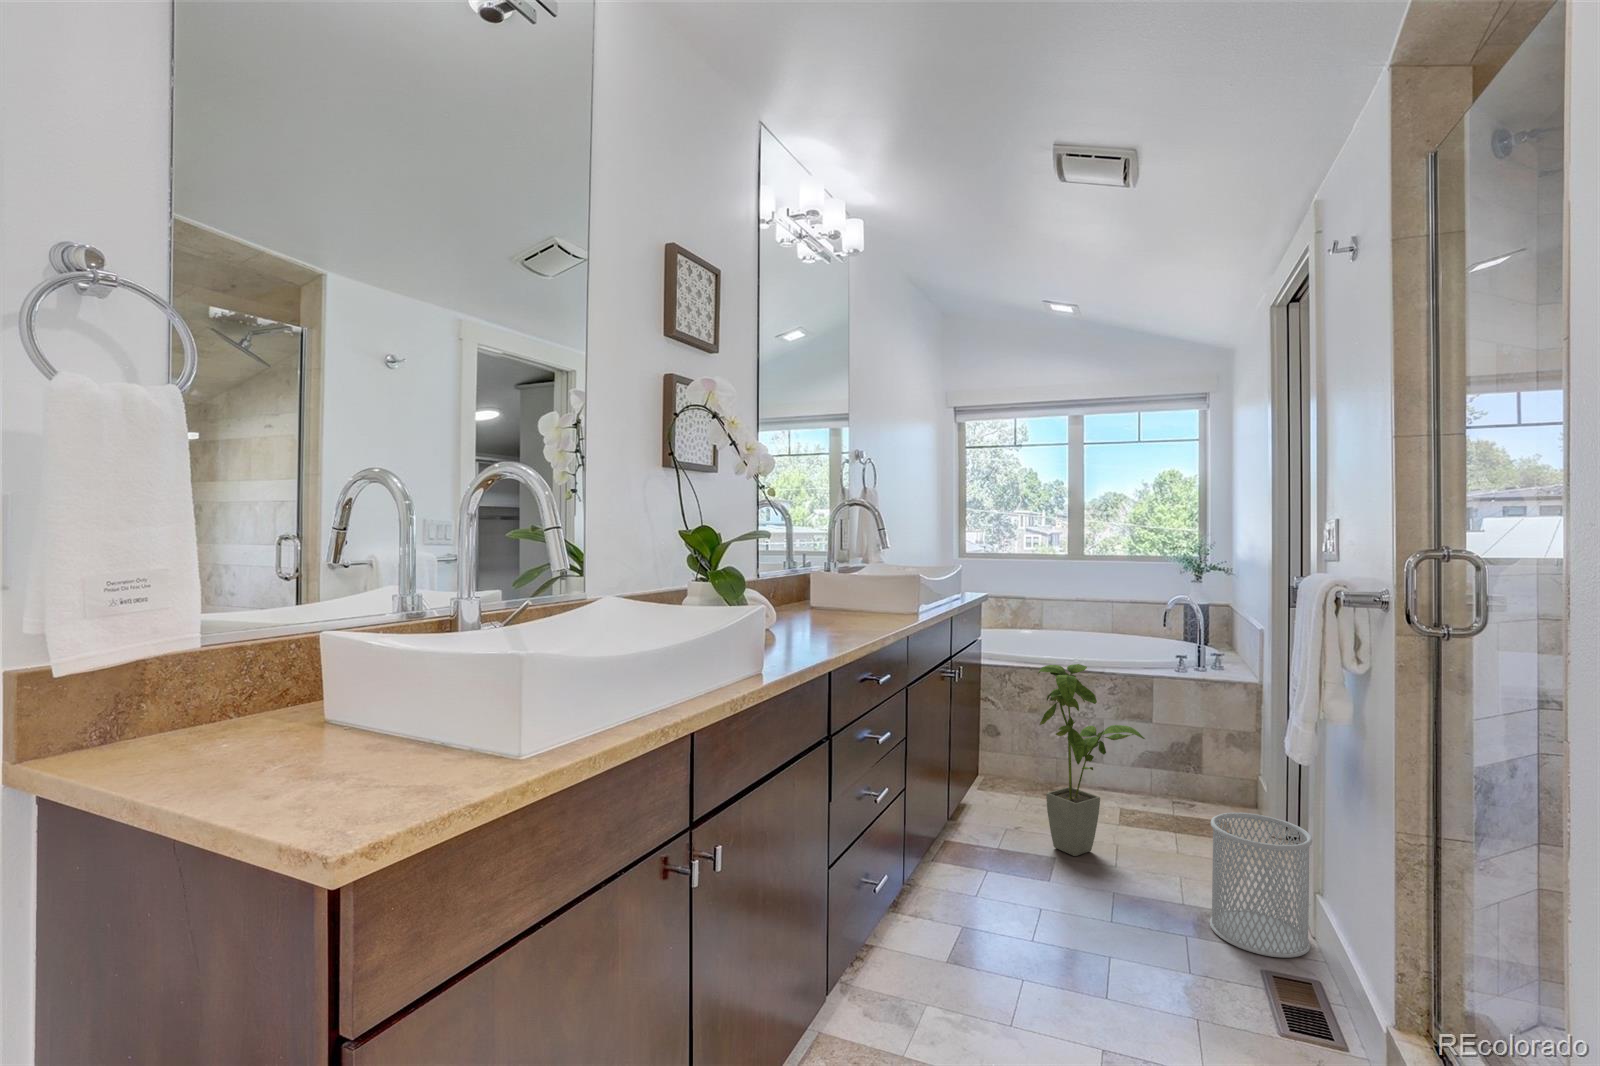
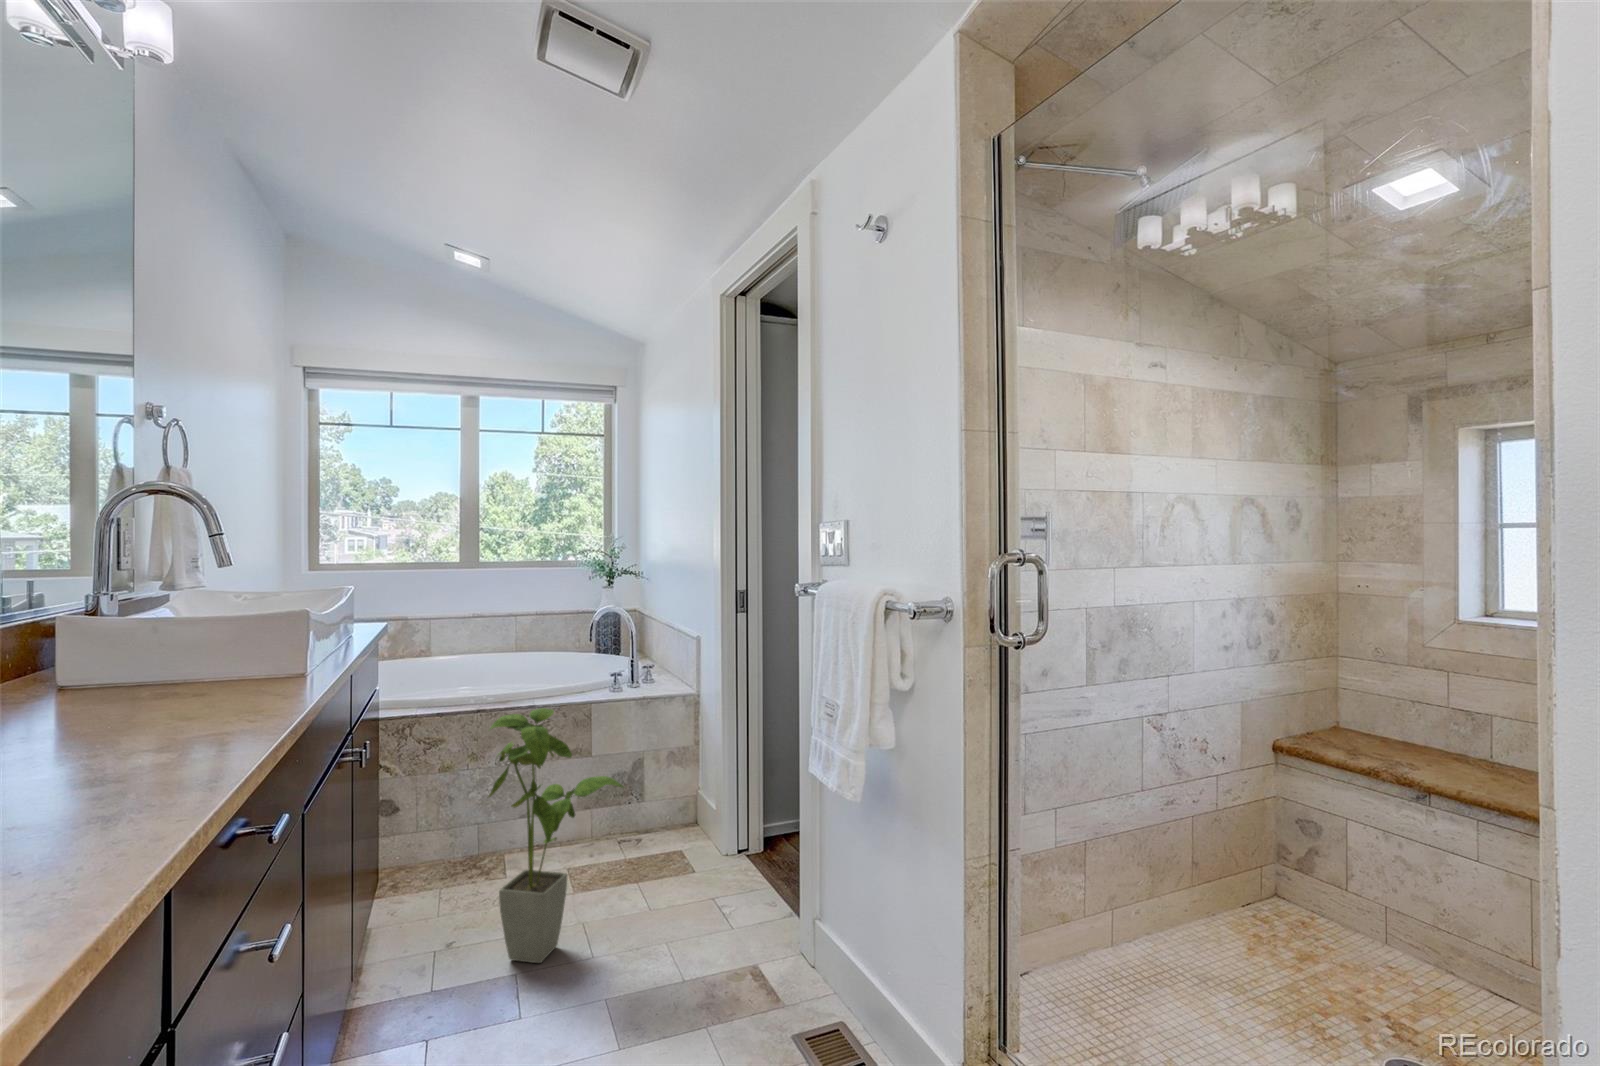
wastebasket: present [1210,813,1312,958] -> none [720,848,819,1017]

